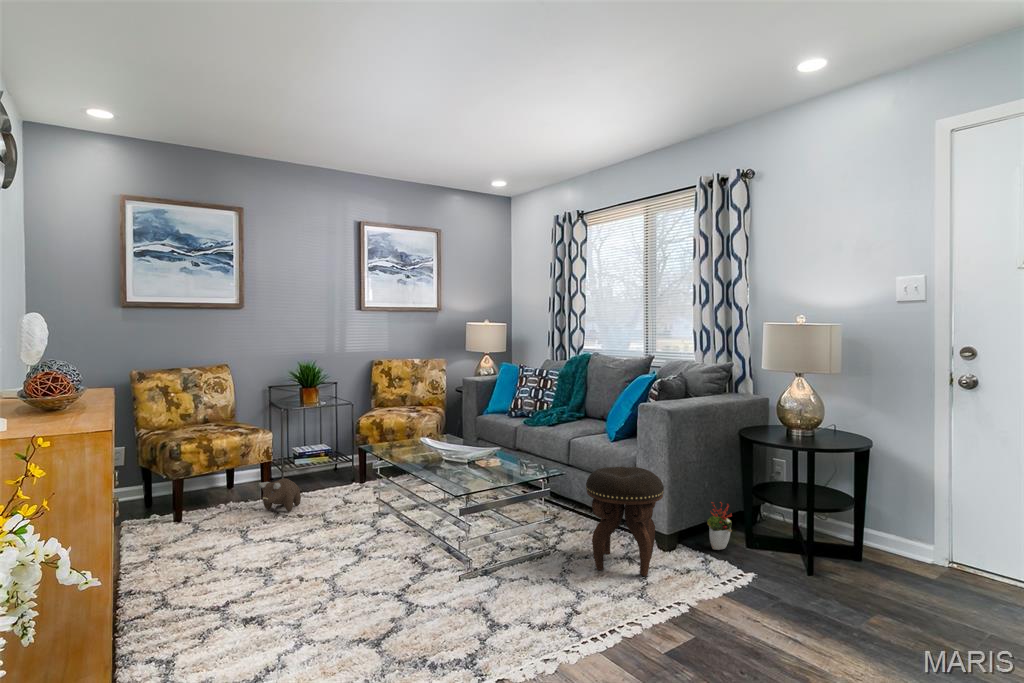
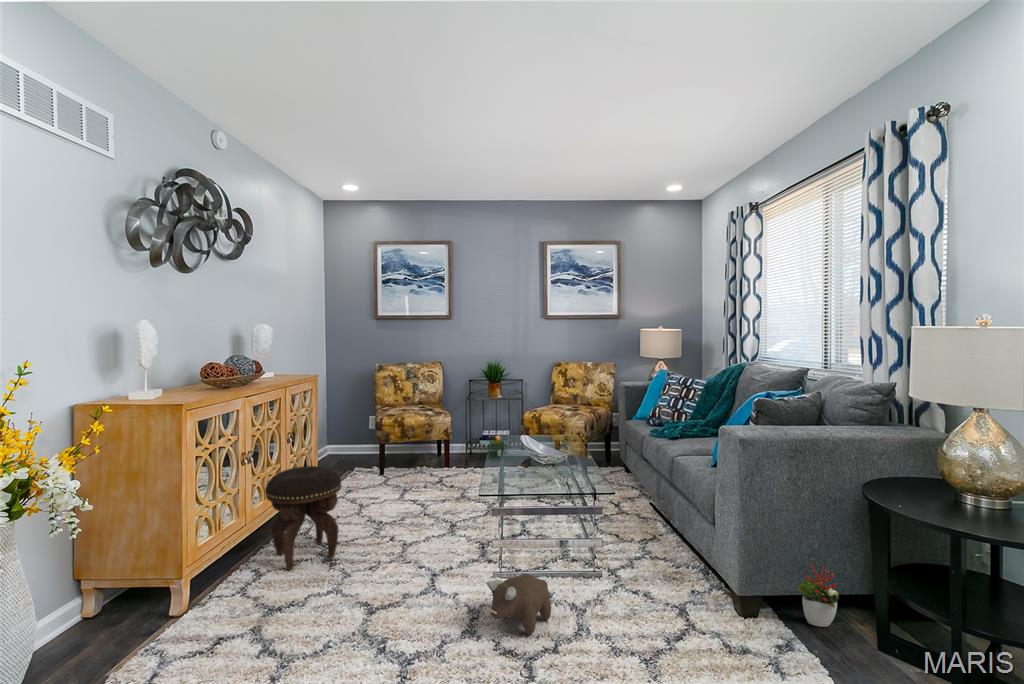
footstool: present [586,467,664,576] -> present [265,466,341,570]
plush toy: present [259,479,301,512] -> present [487,574,551,635]

